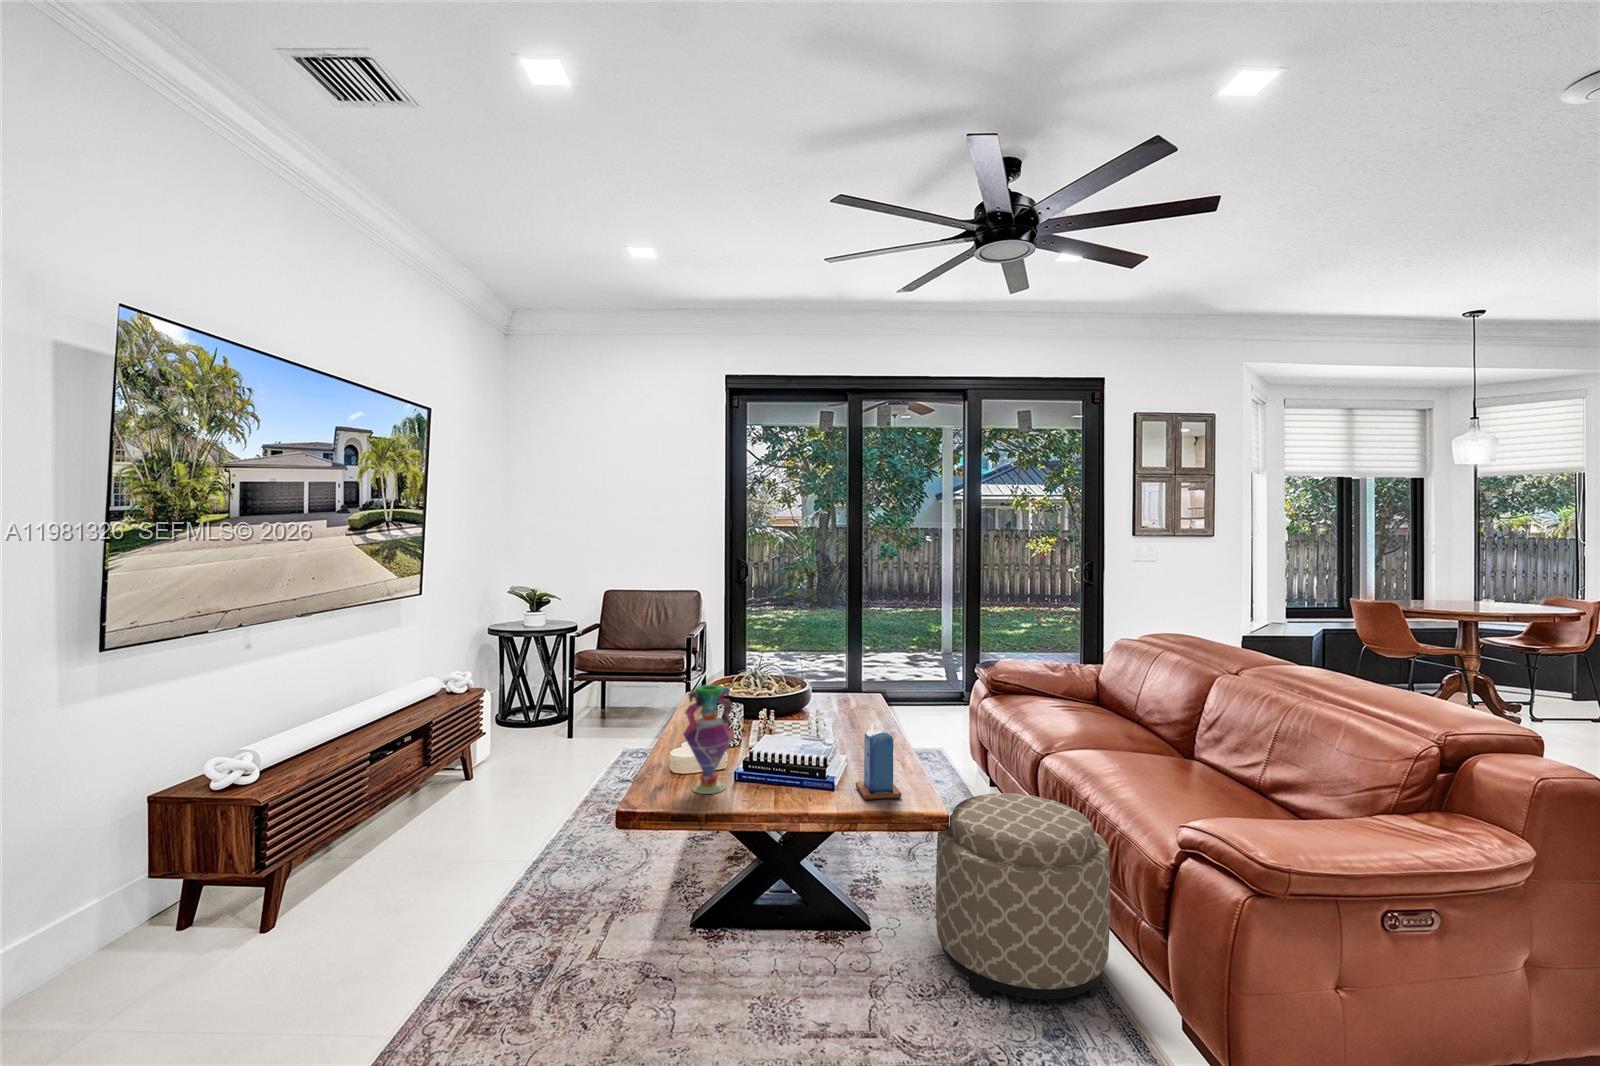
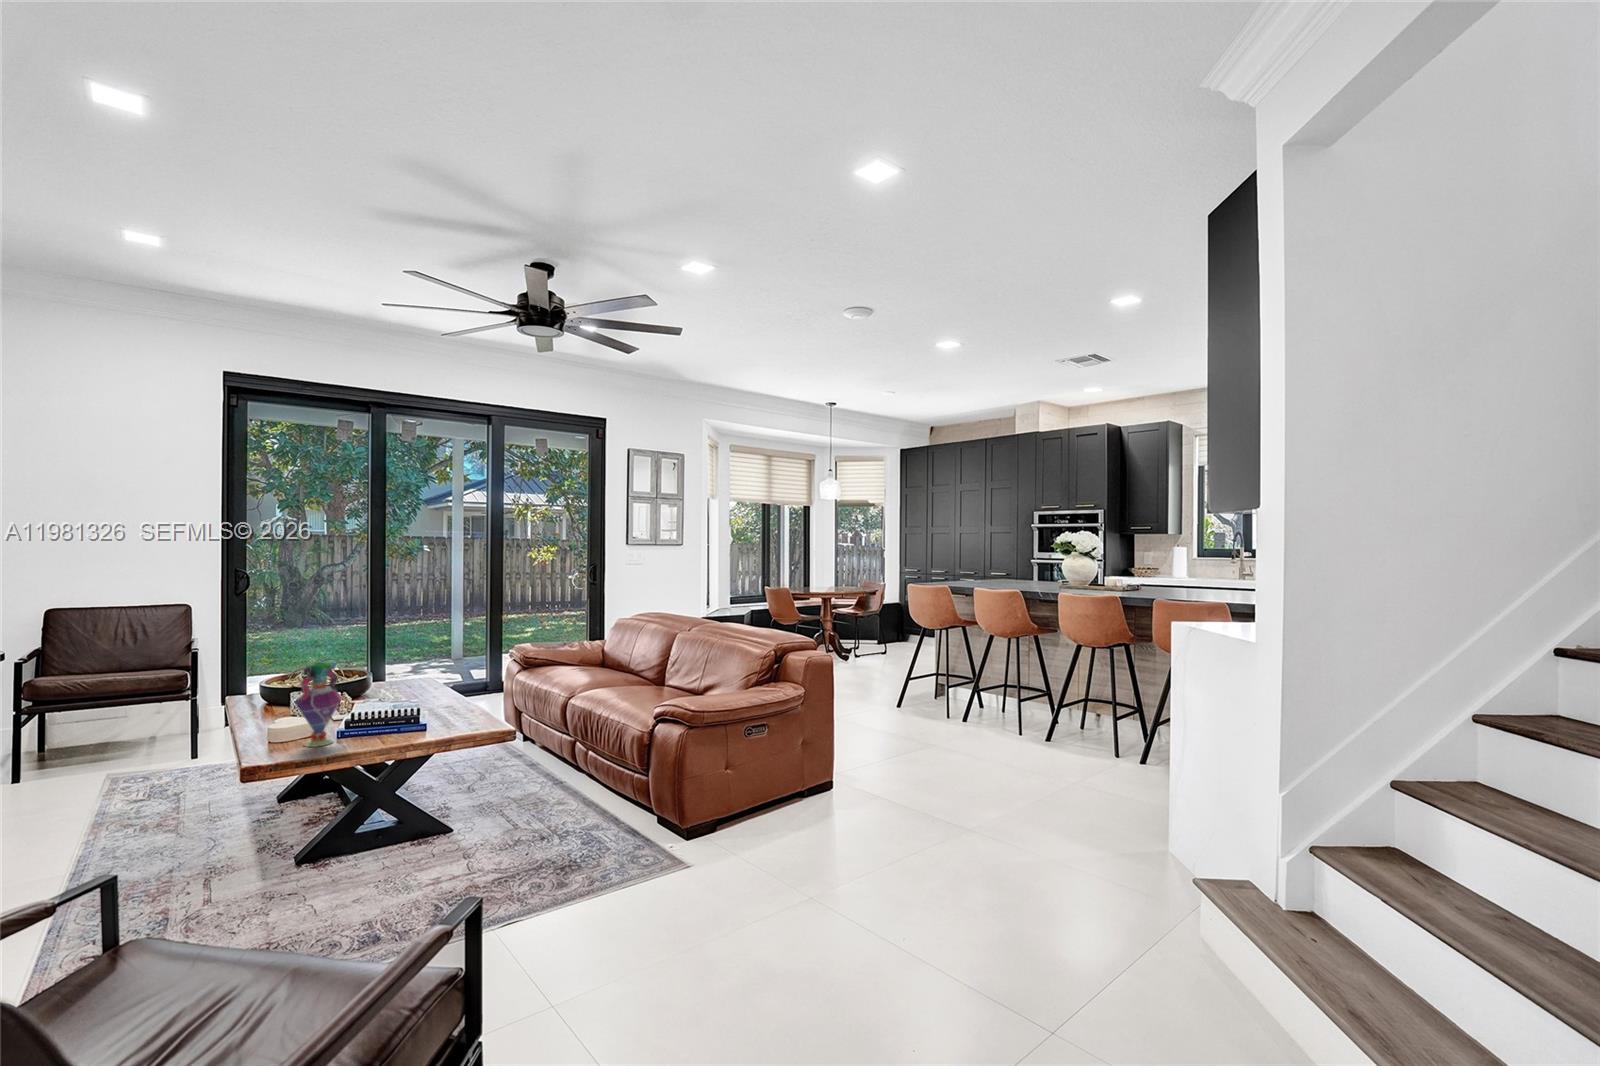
candle: present [856,723,901,800] -> none [443,677,481,730]
ottoman: present [936,793,1110,1000] -> none [504,717,617,841]

